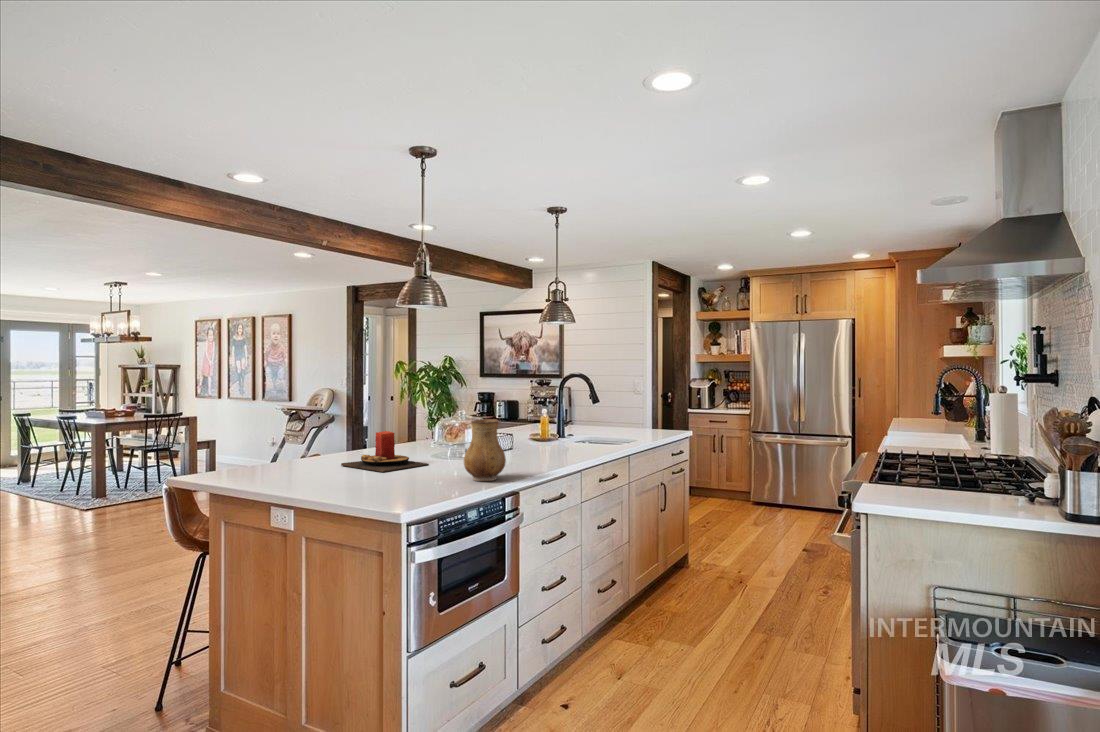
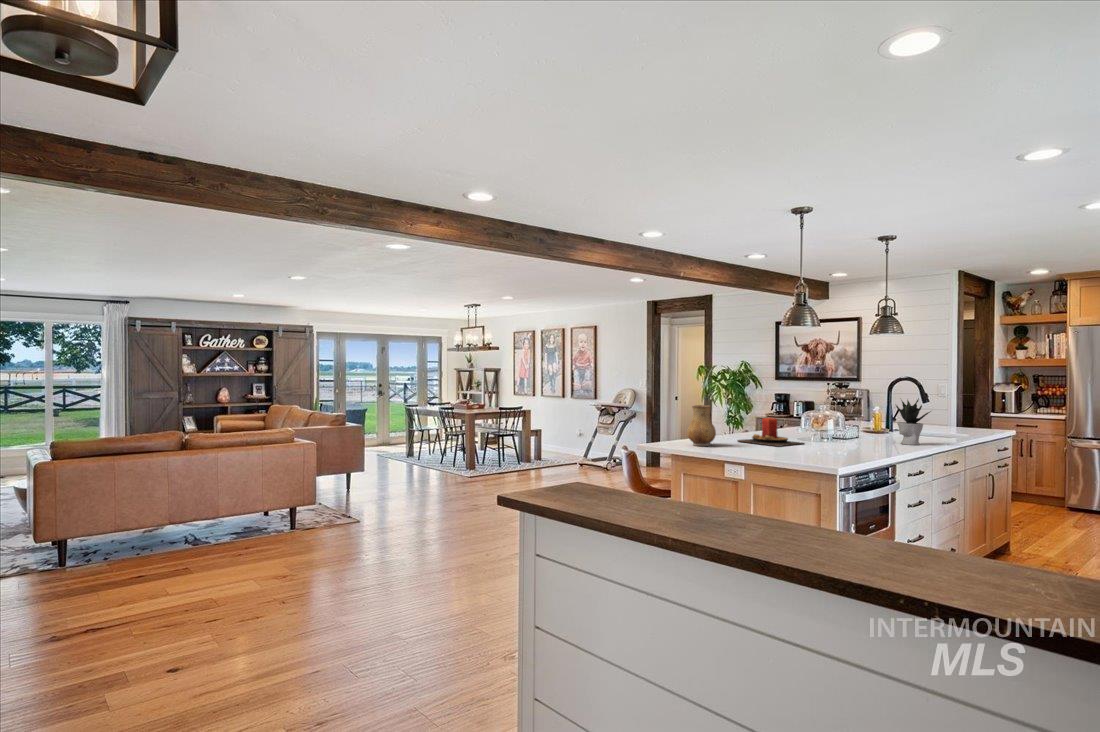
potted plant: none [543,400,584,459] -> present [896,398,931,445]
ceramic pitcher: present [464,419,506,481] -> present [687,405,716,446]

